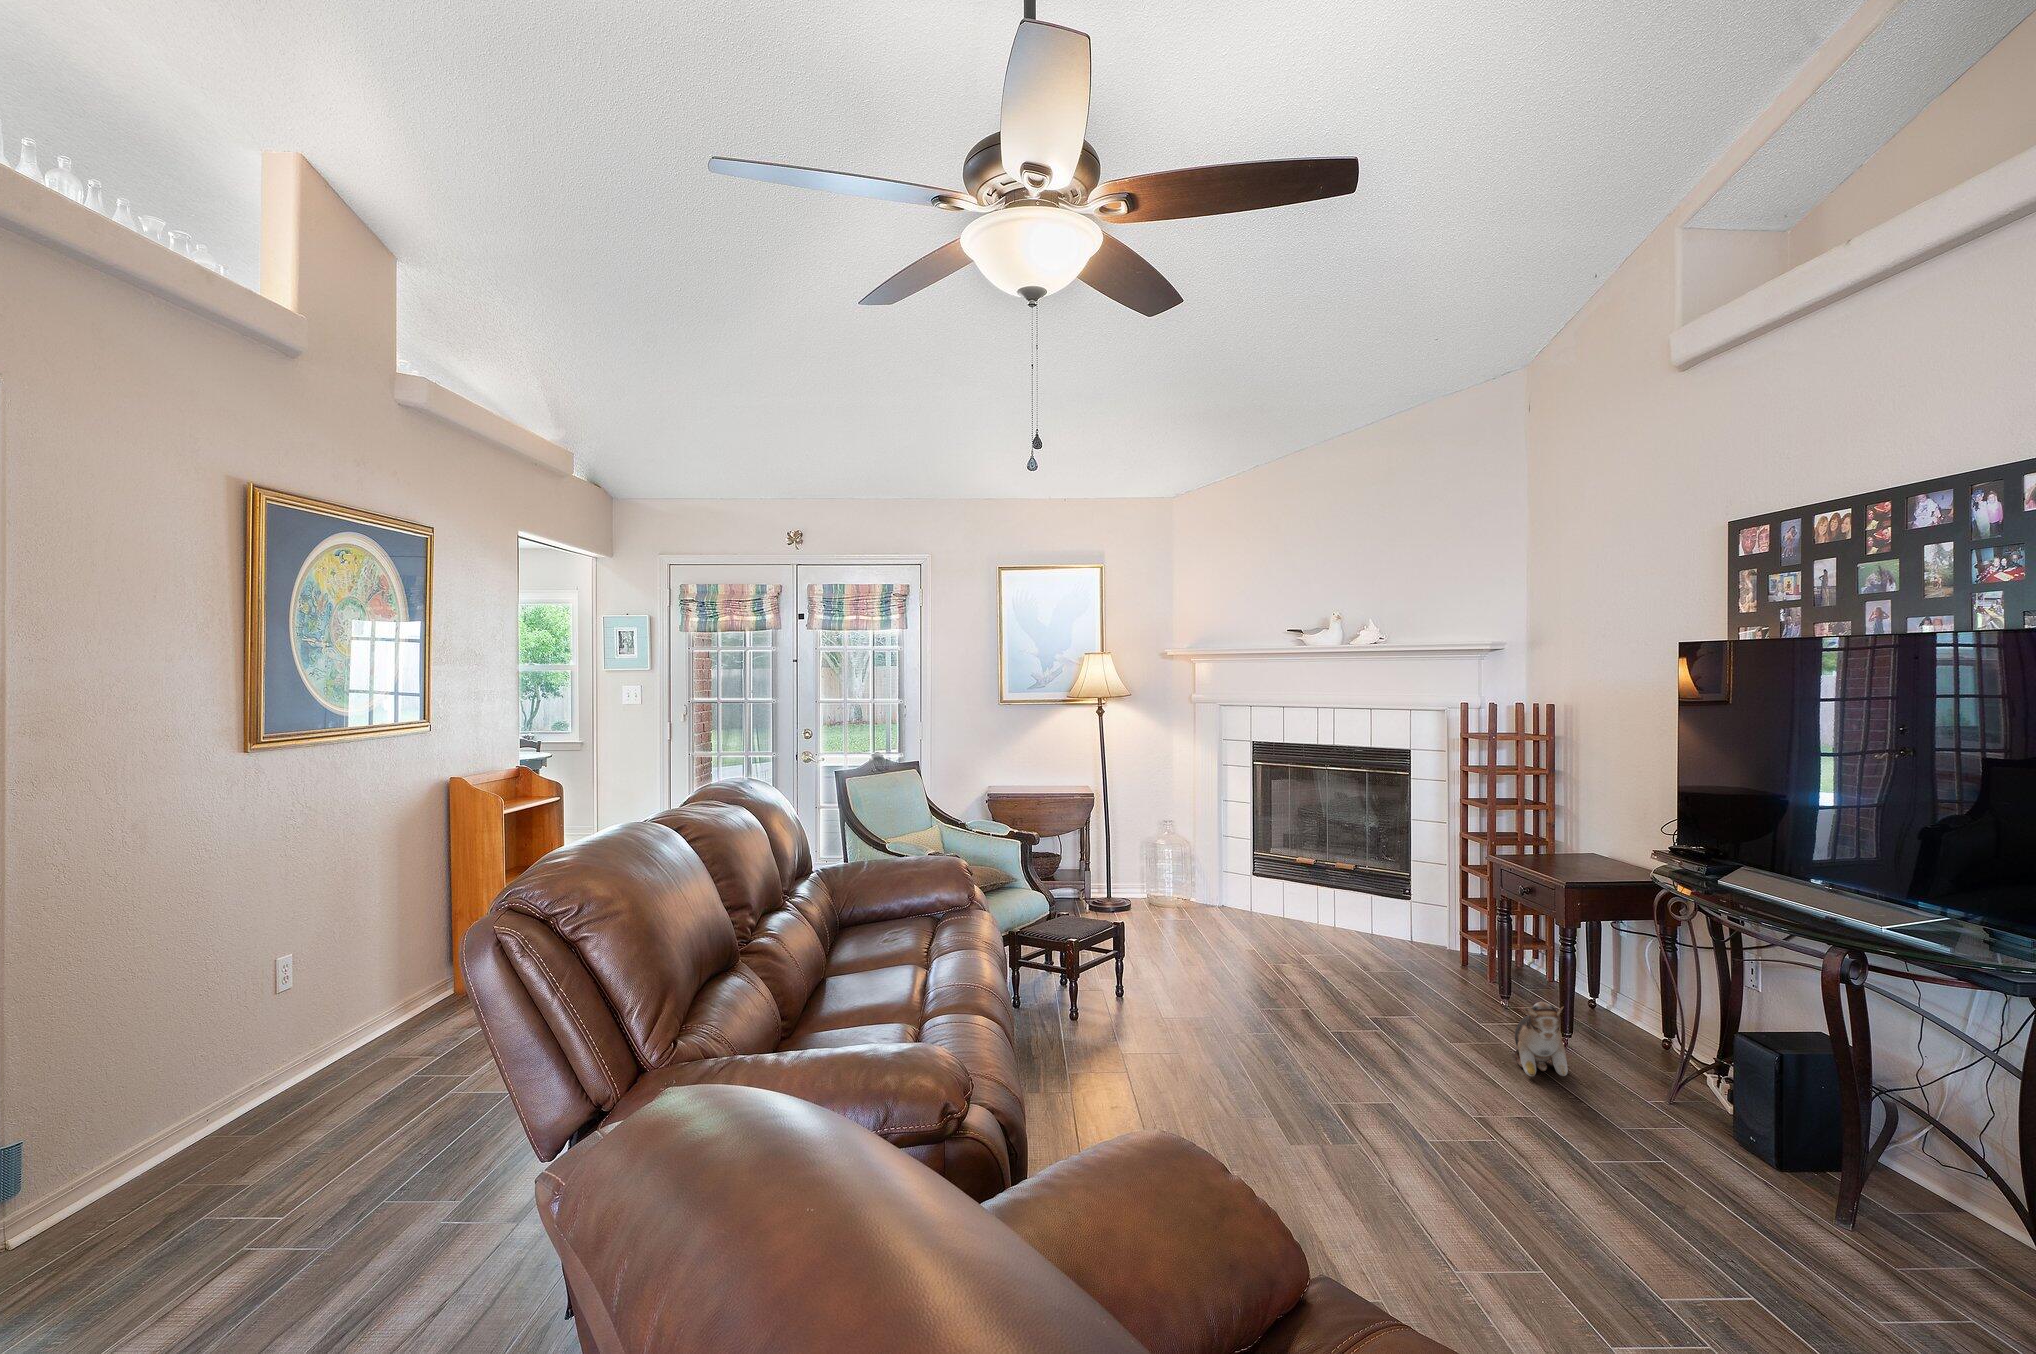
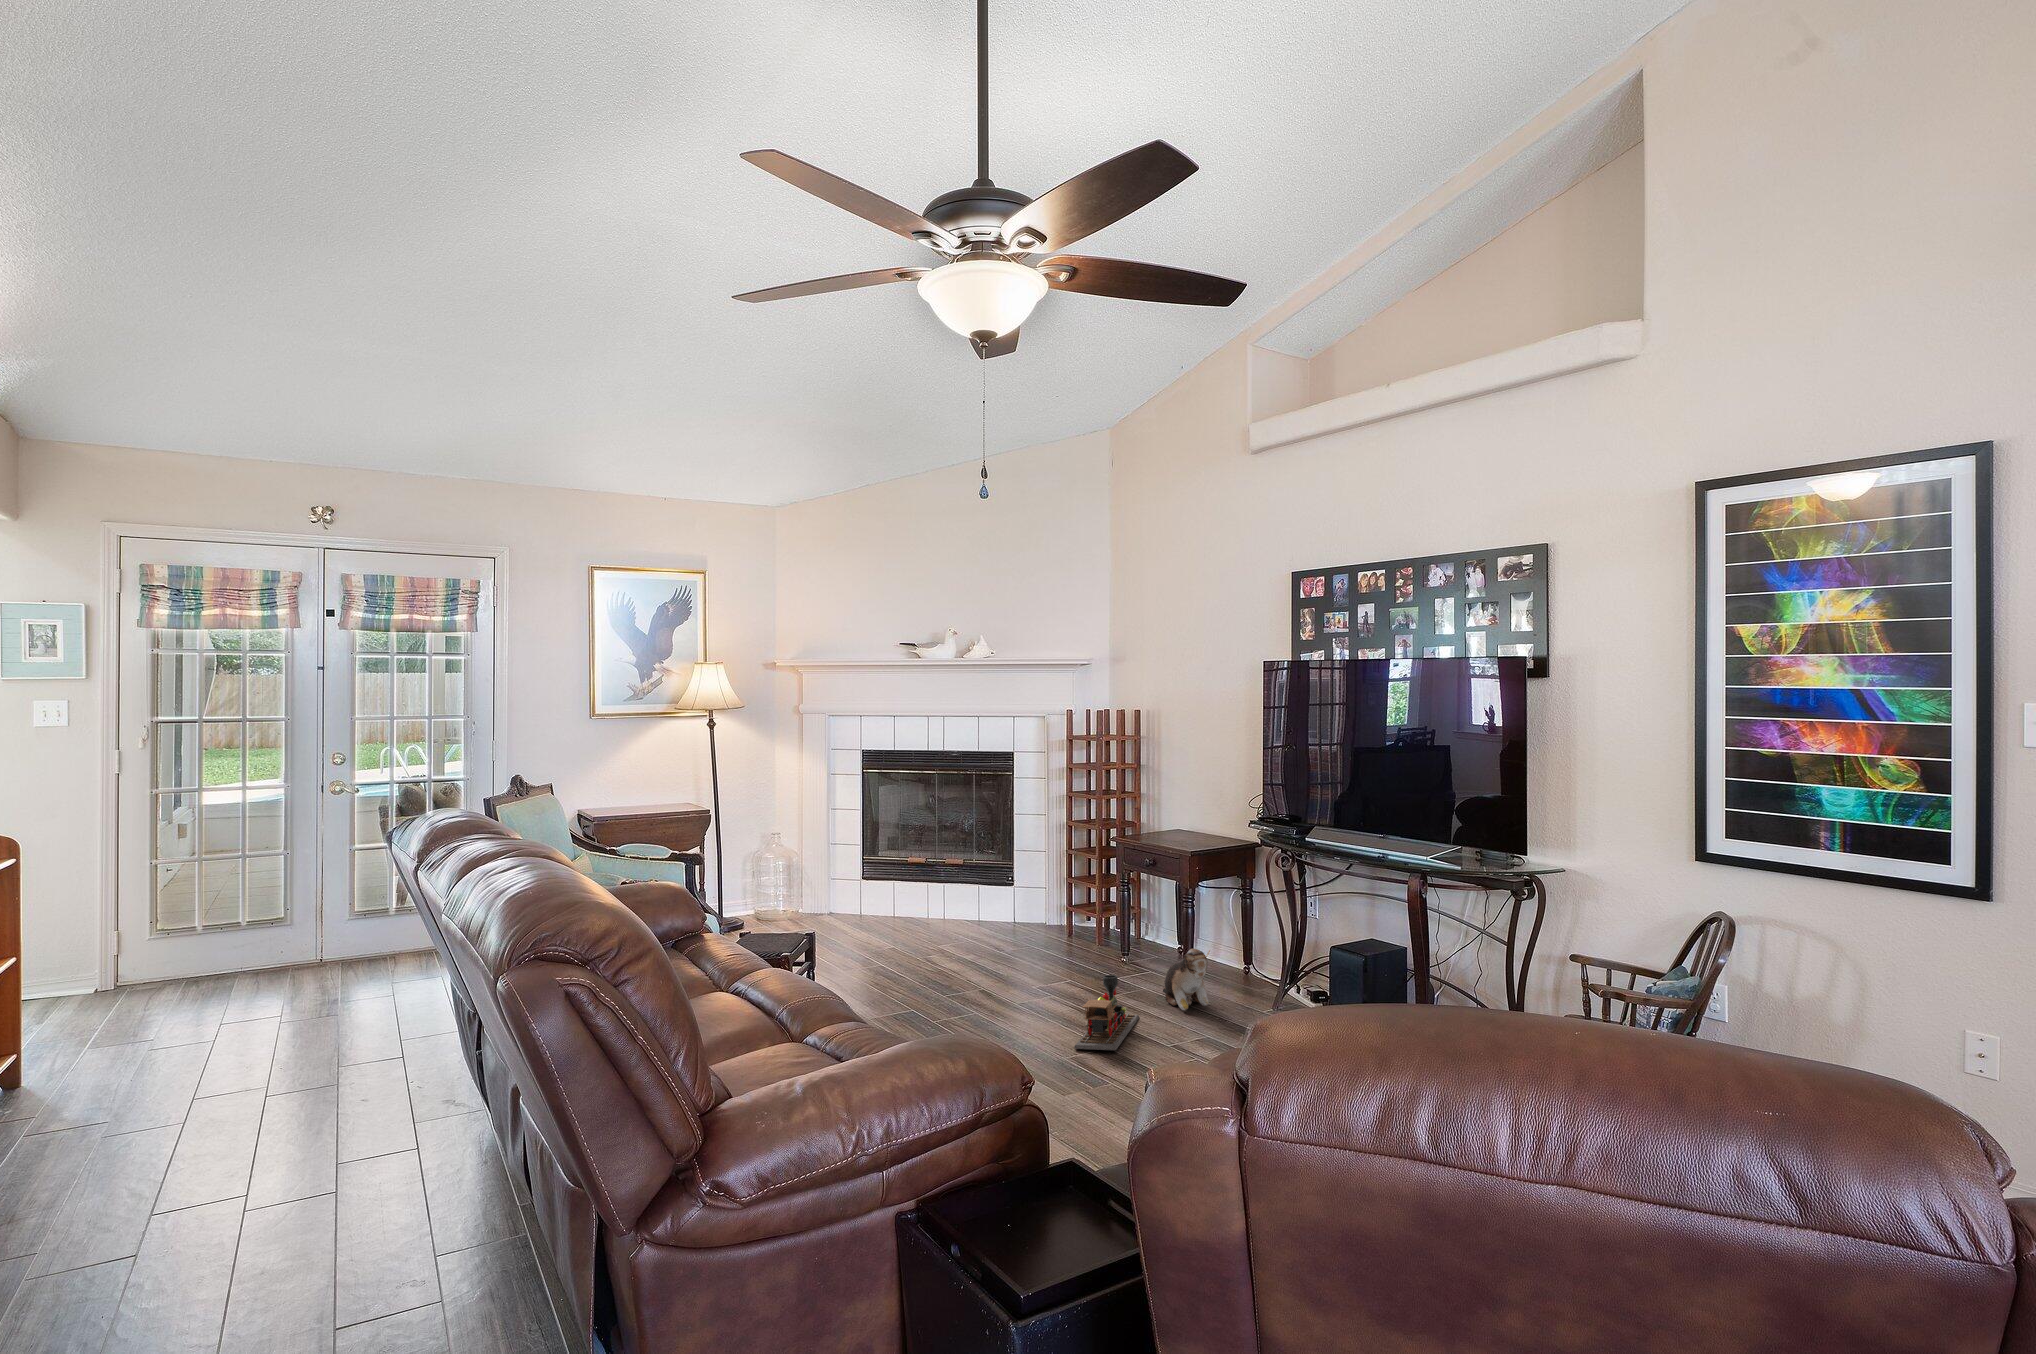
toy train: none [1350,1016,1464,1105] -> present [1074,975,1139,1050]

